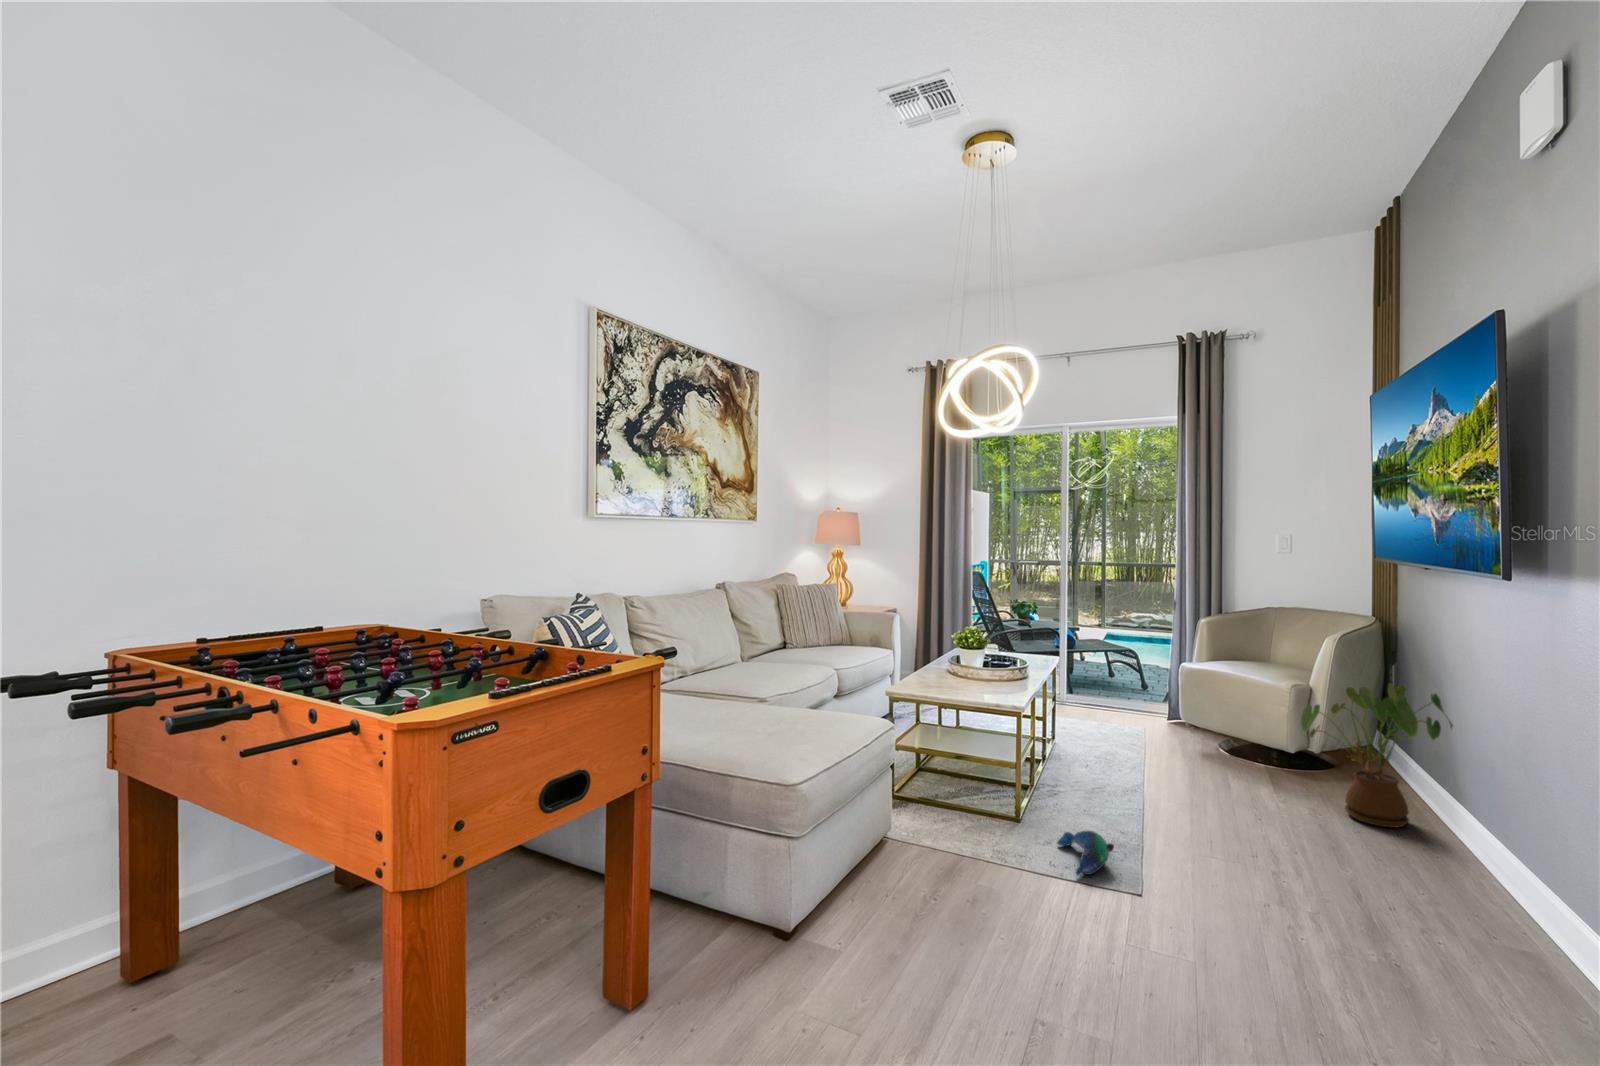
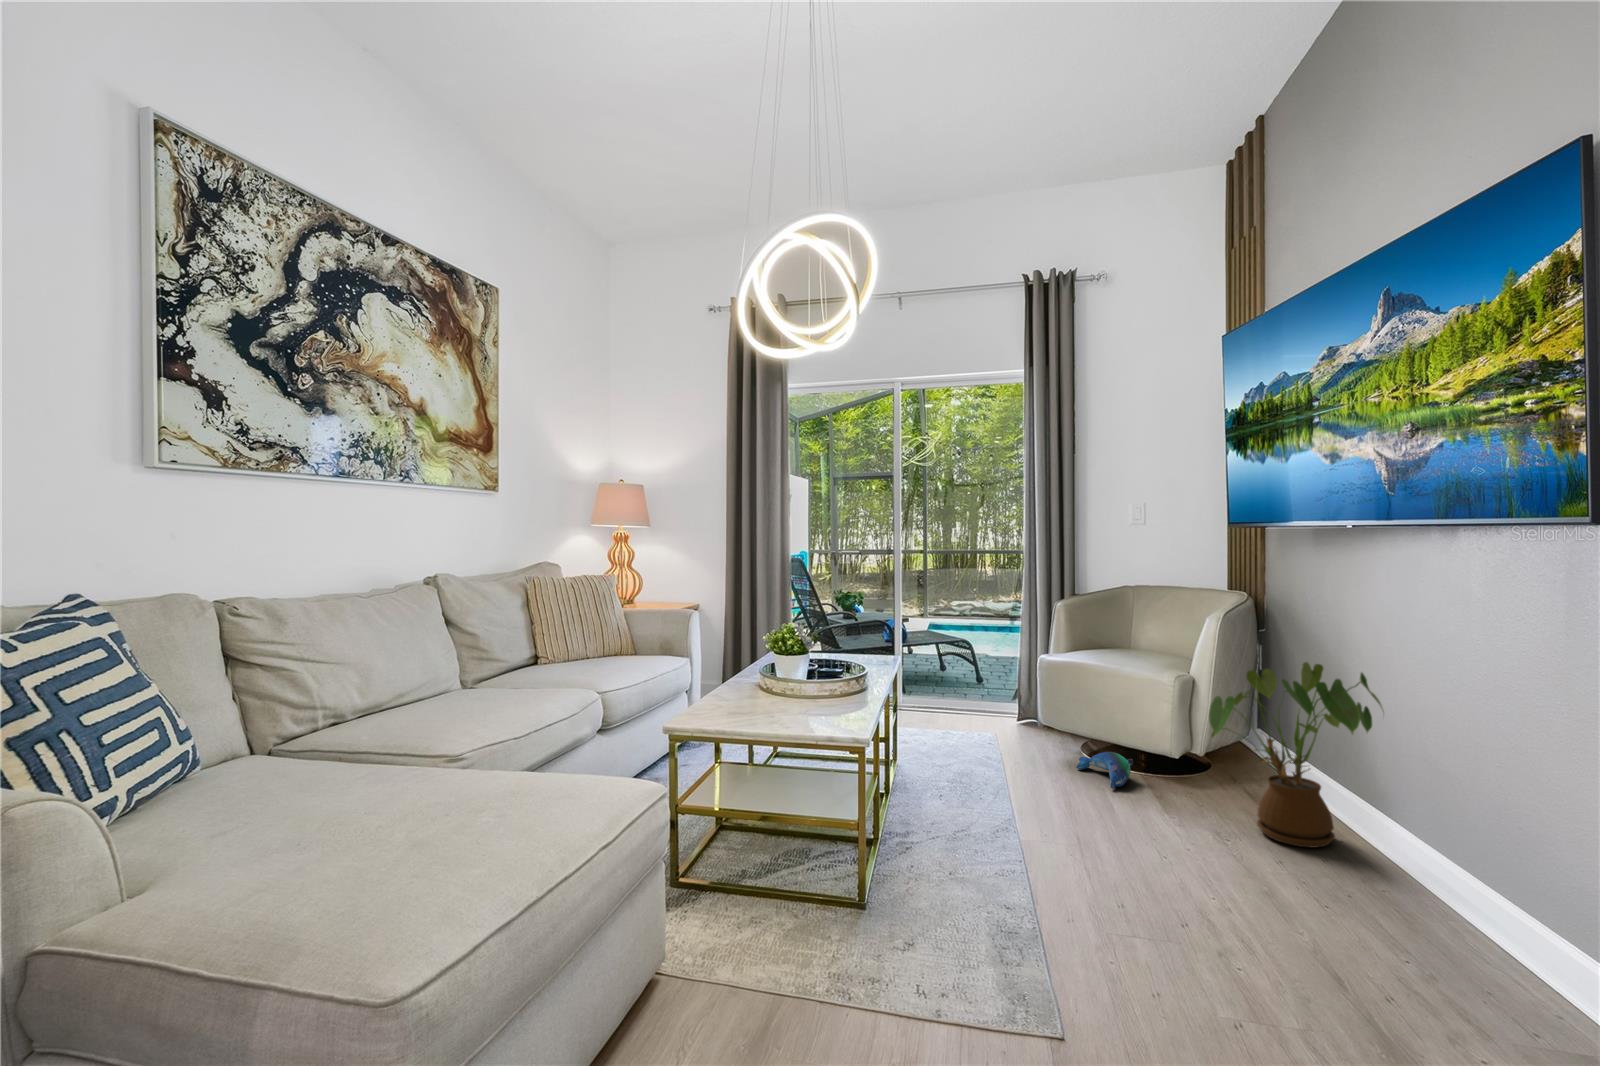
plush toy: present [1057,831,1114,876] -> present [1076,752,1133,788]

